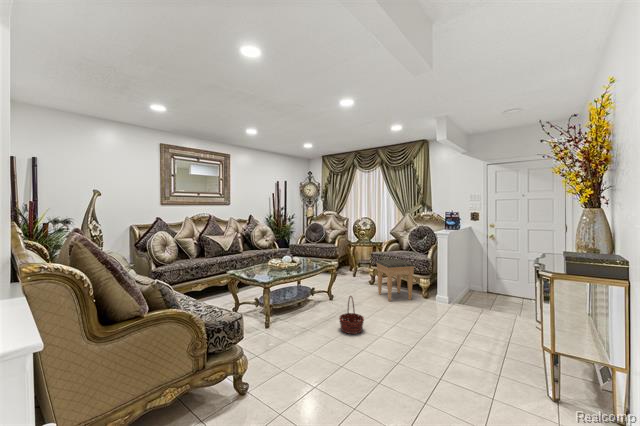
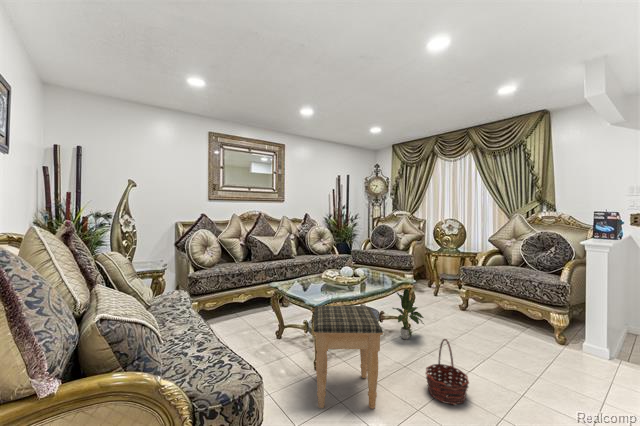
footstool: present [376,260,415,301] -> present [314,306,383,409]
potted plant: none [319,269,342,305] -> present [393,289,424,339]

